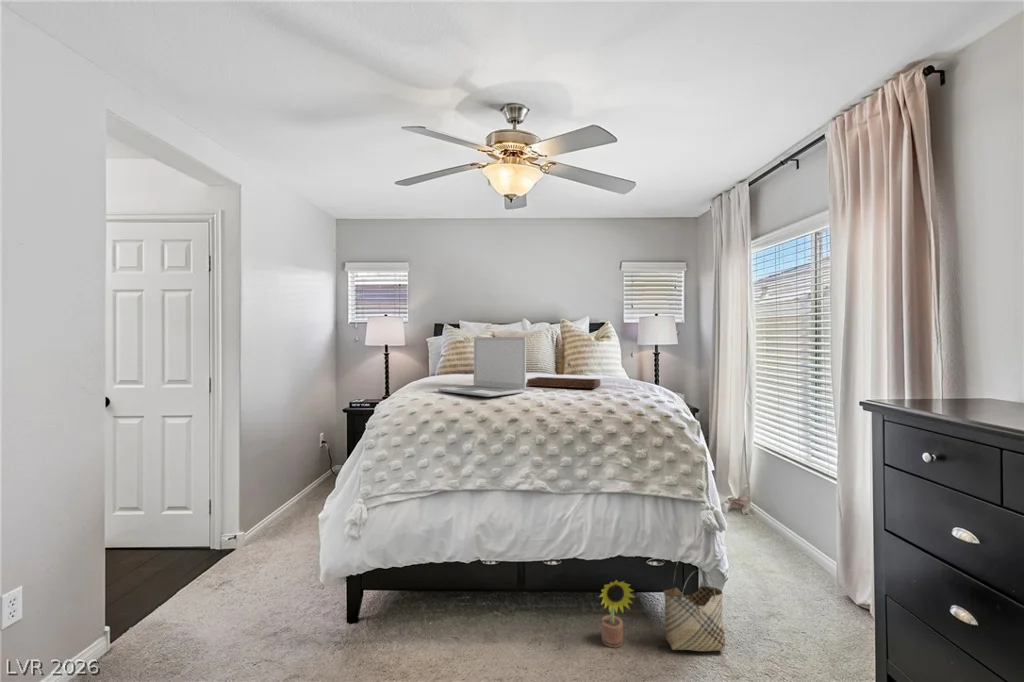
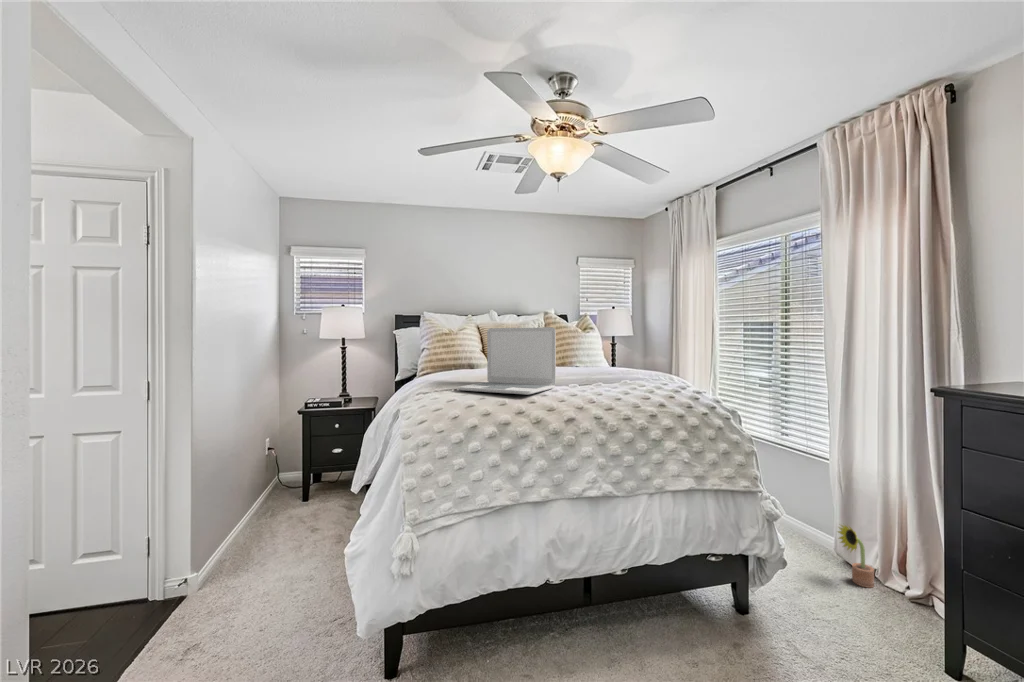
tray: present [527,363,600,388] -> none [548,354,623,381]
woven basket: present [664,562,725,651] -> none [730,547,790,646]
decorative plant: present [600,580,635,648] -> present [838,525,874,588]

